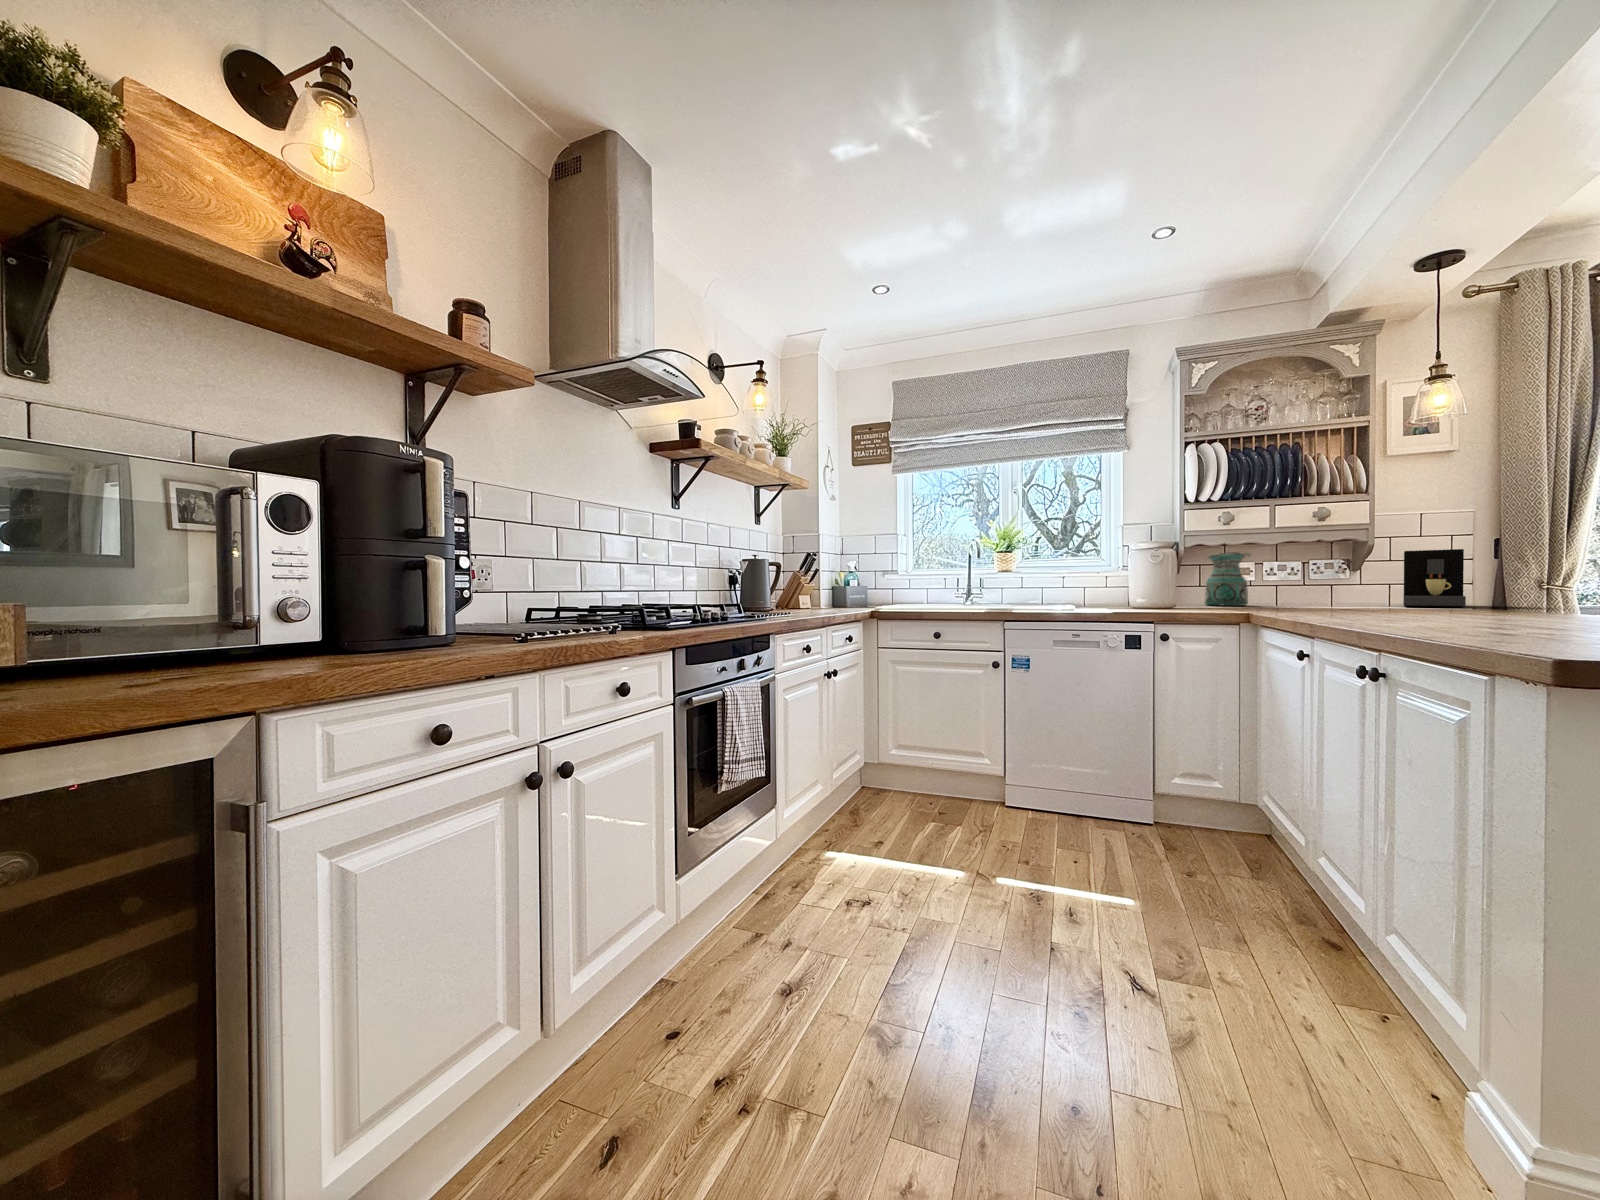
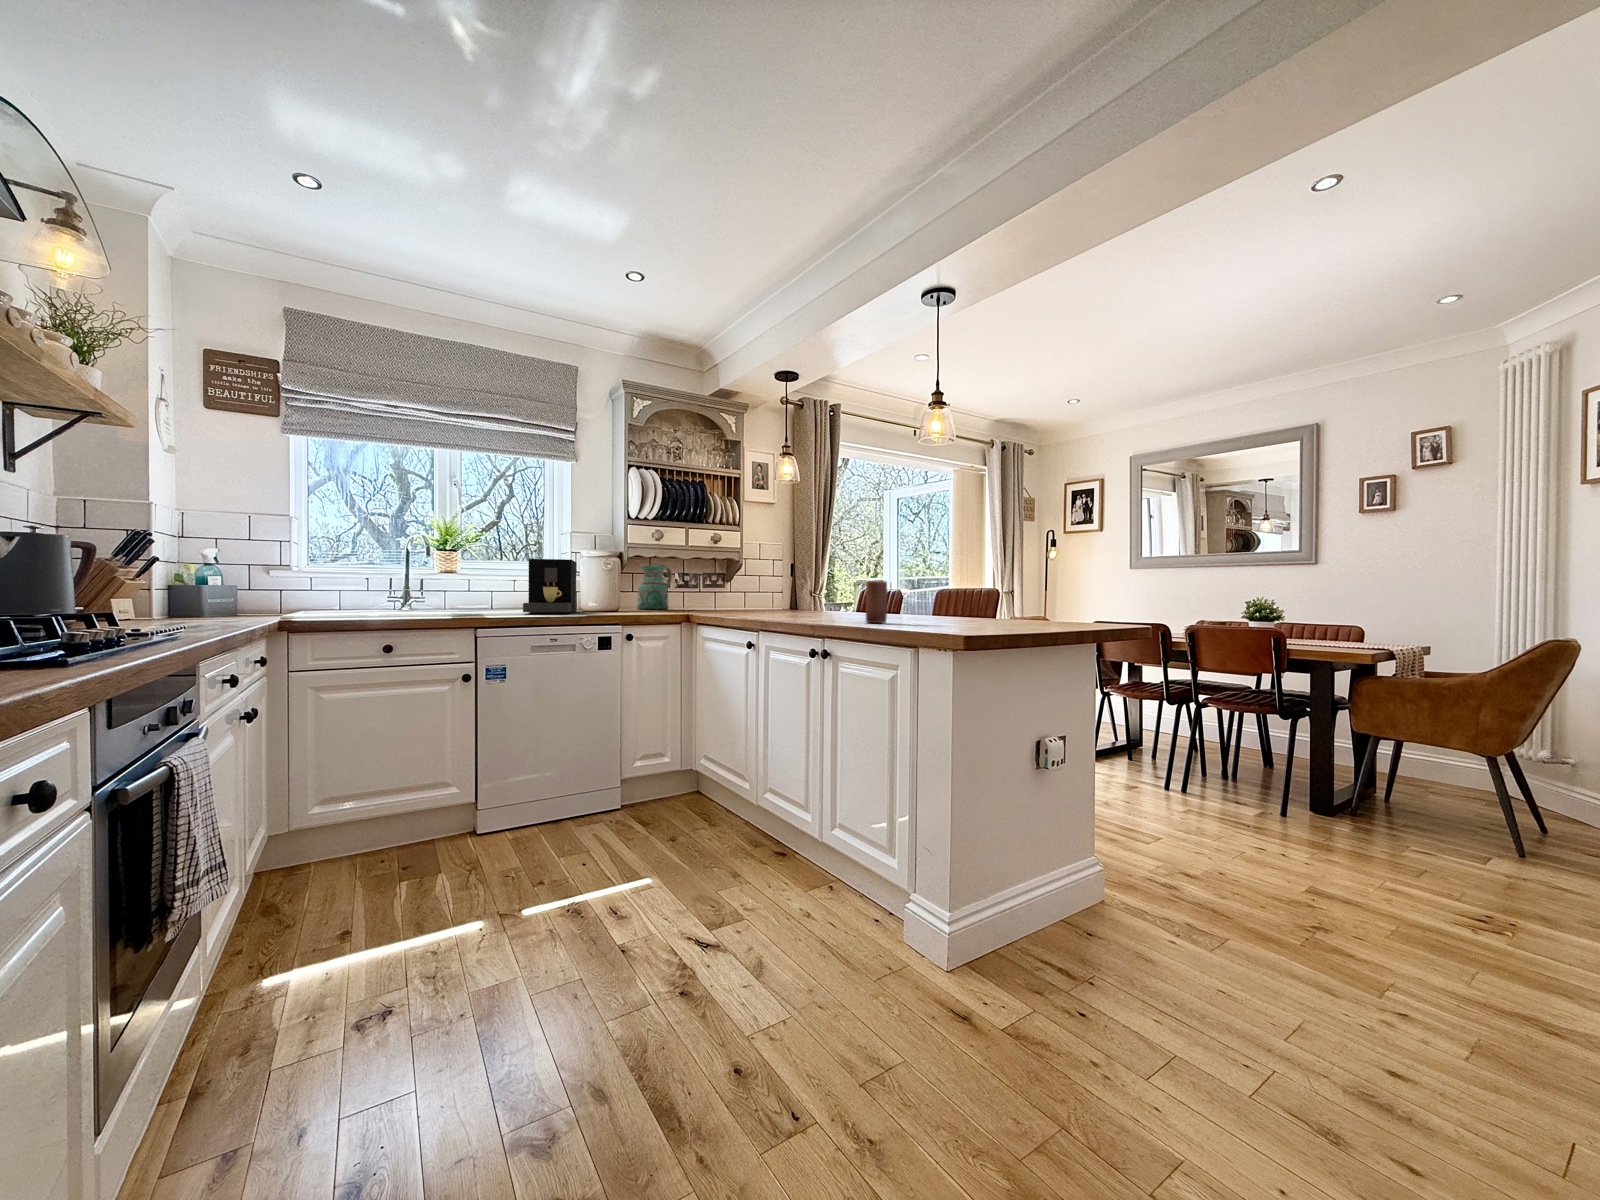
coffee maker: present [1403,549,1466,607] -> present [523,559,576,613]
candle: none [1481,565,1532,633] -> present [866,581,887,623]

